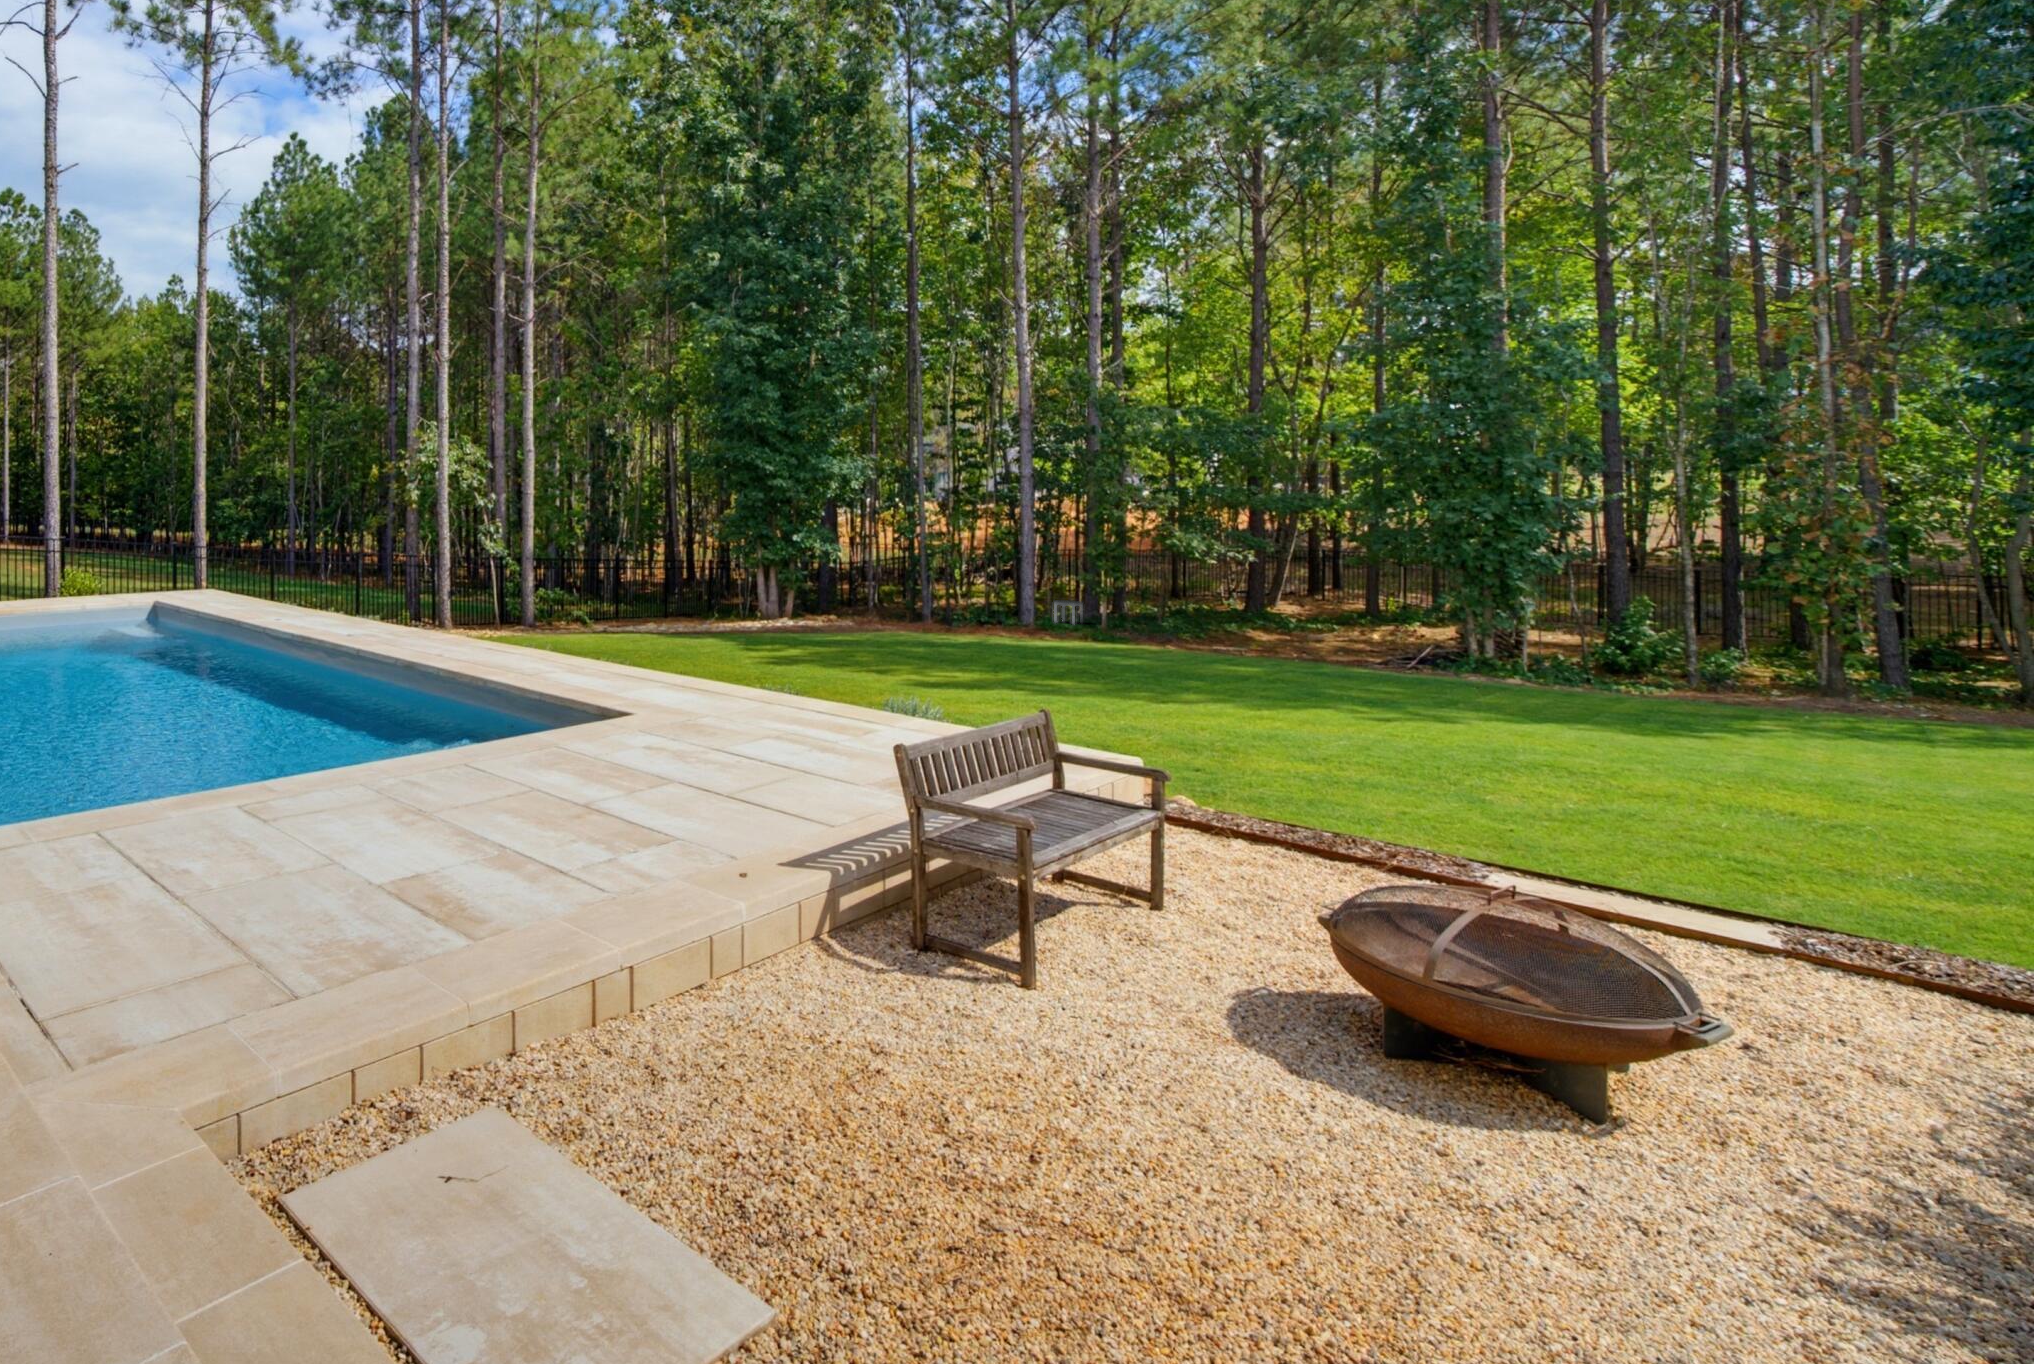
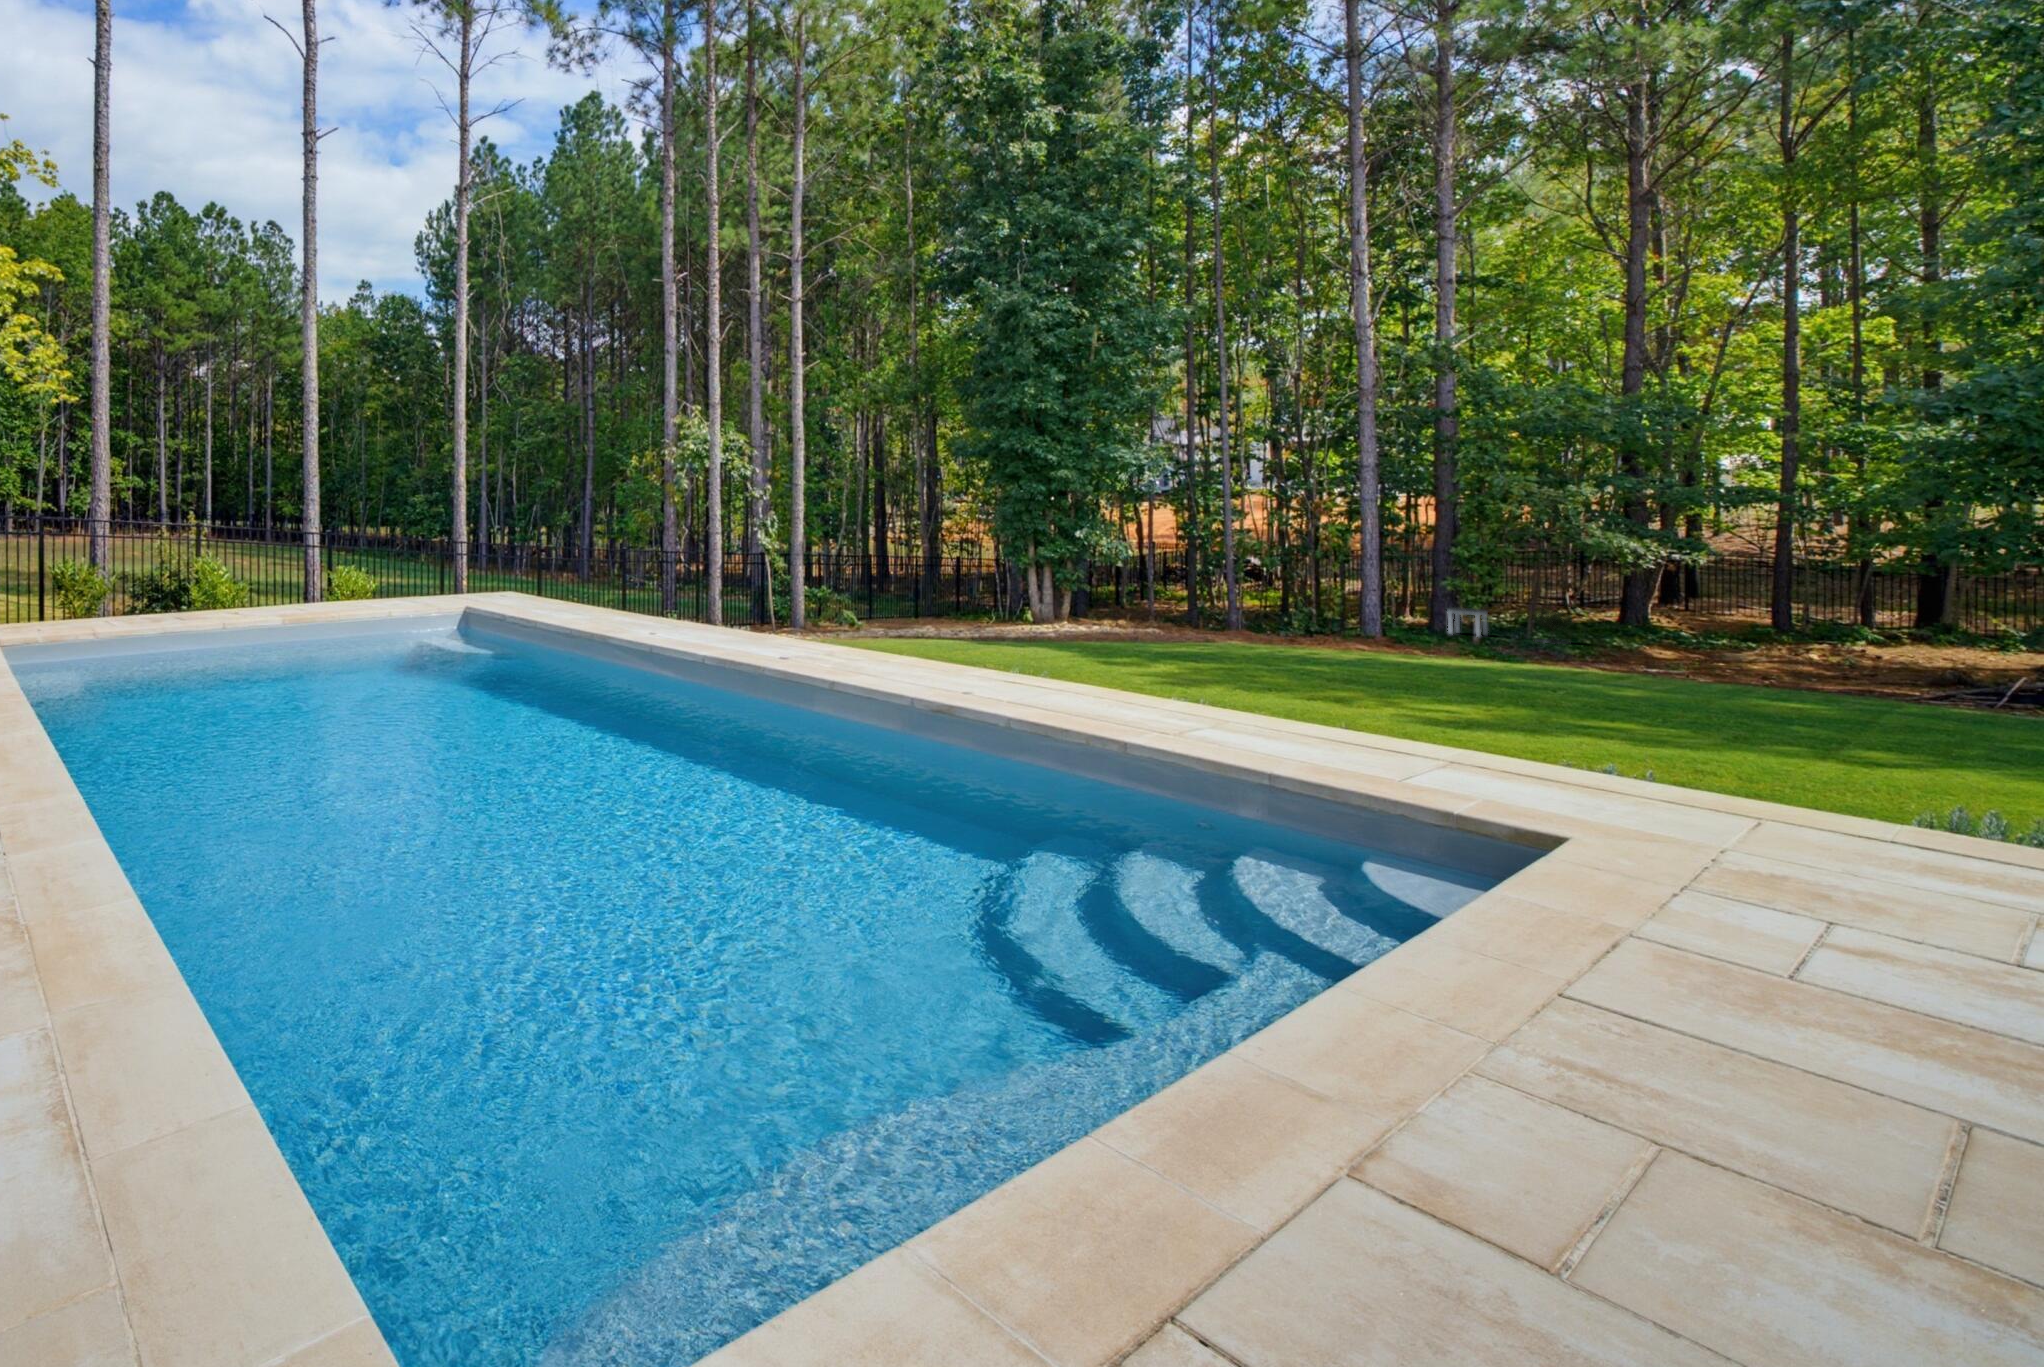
potted tree: none [1107,589,1136,629] -> present [1536,601,1570,644]

